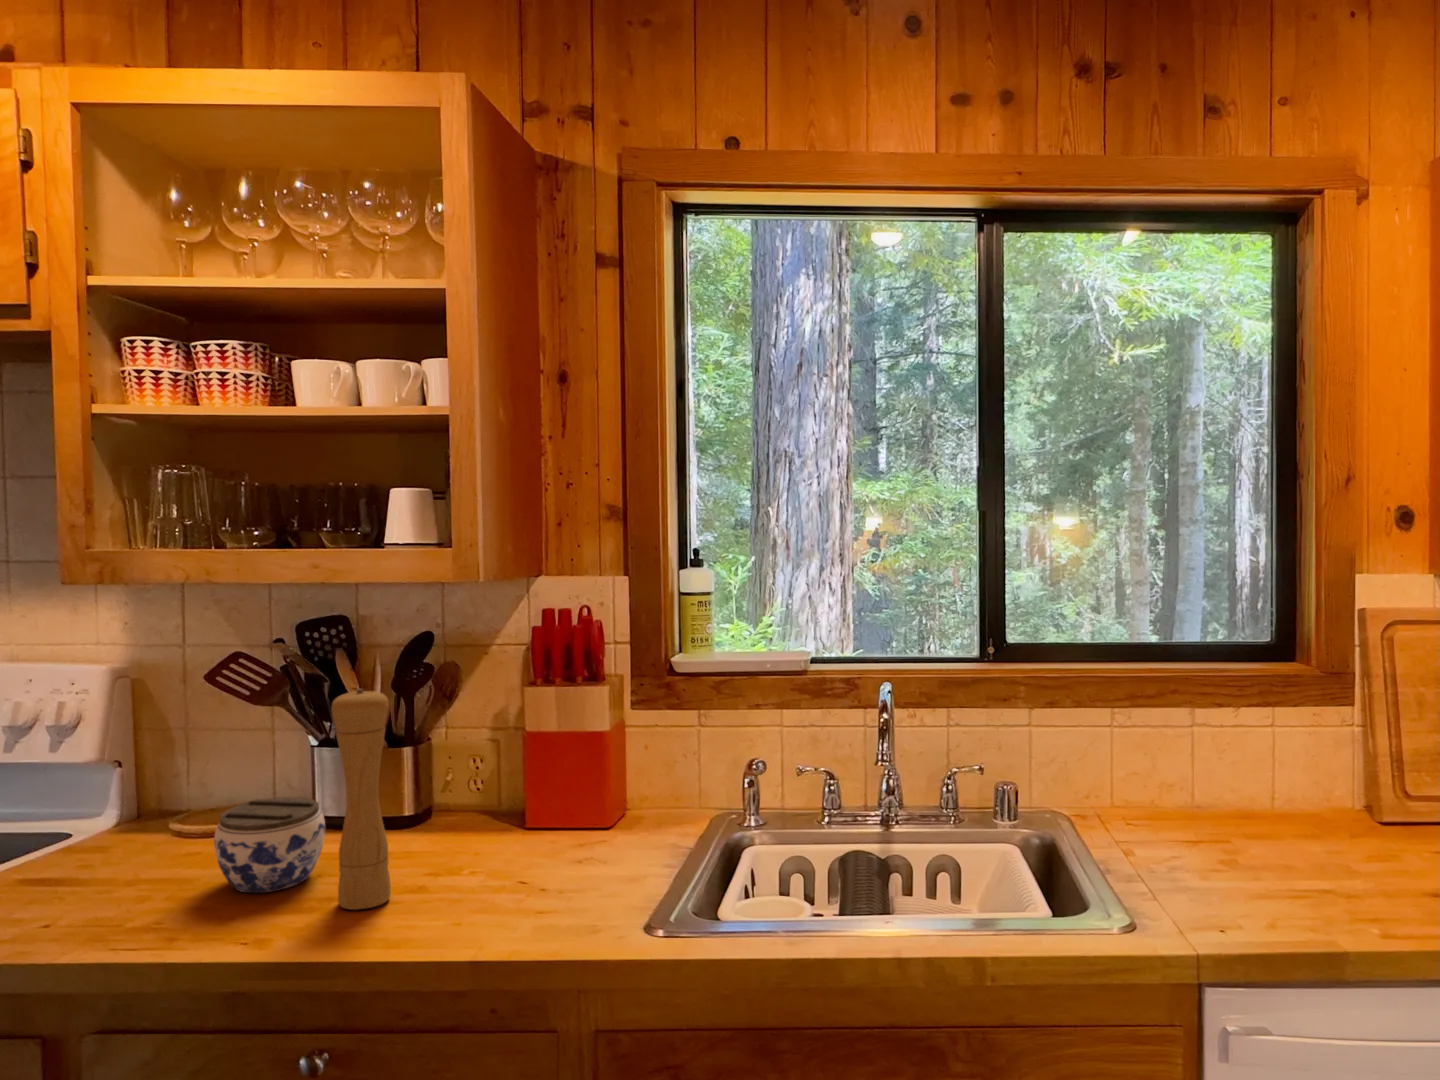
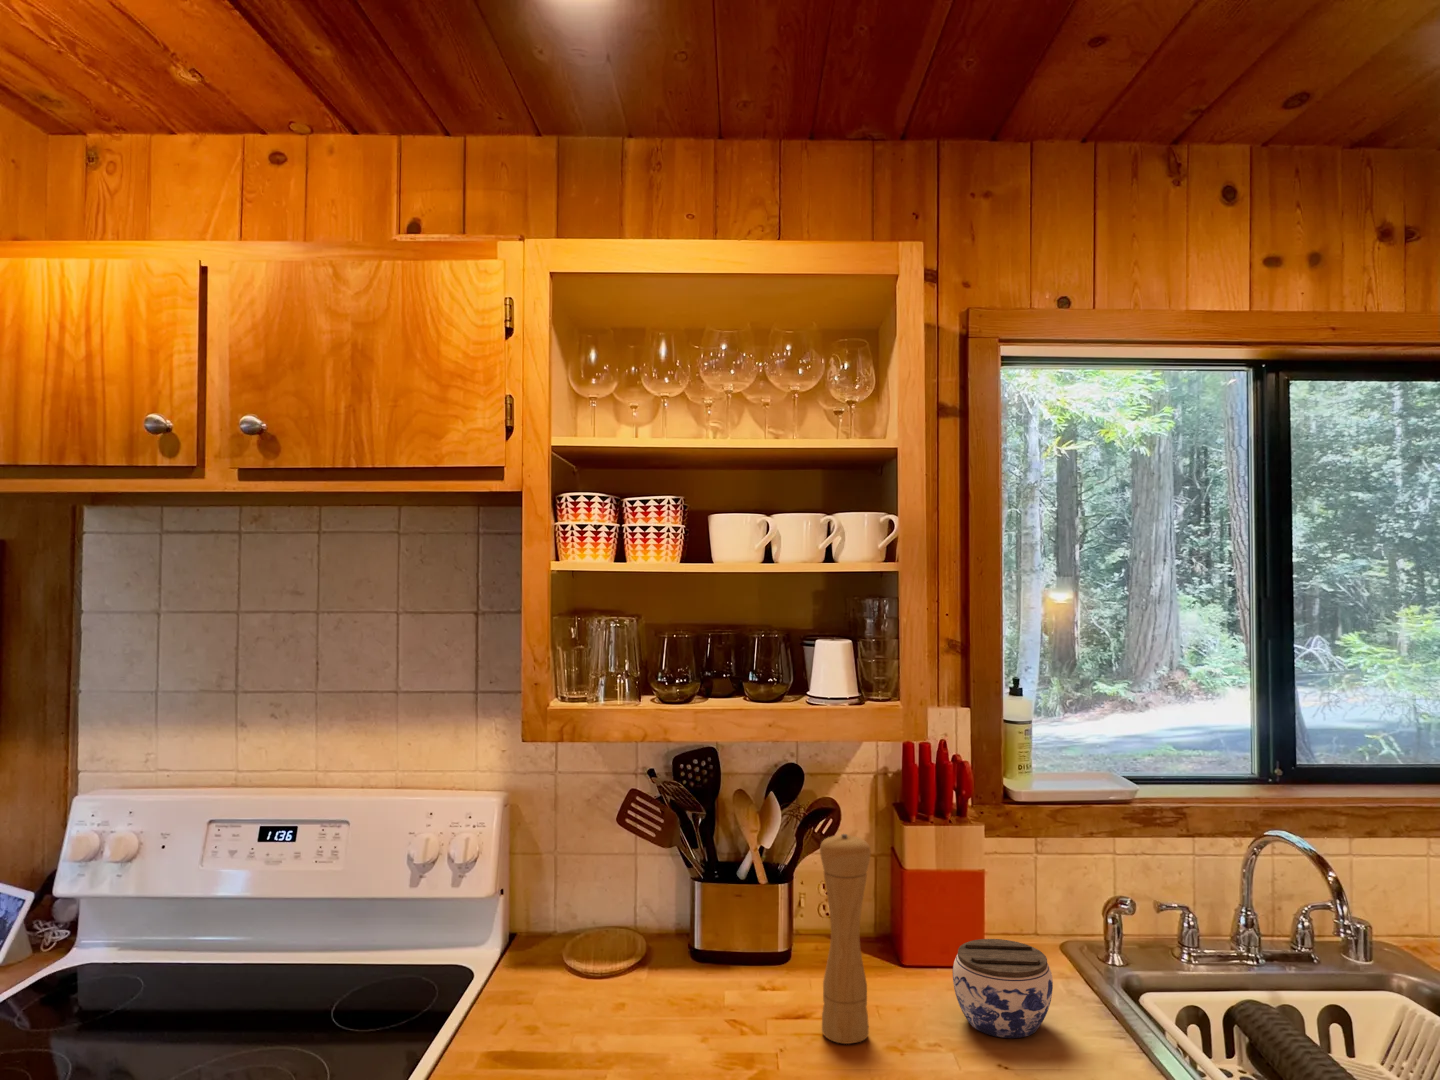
jar: present [214,797,325,893] -> present [953,939,1053,1038]

